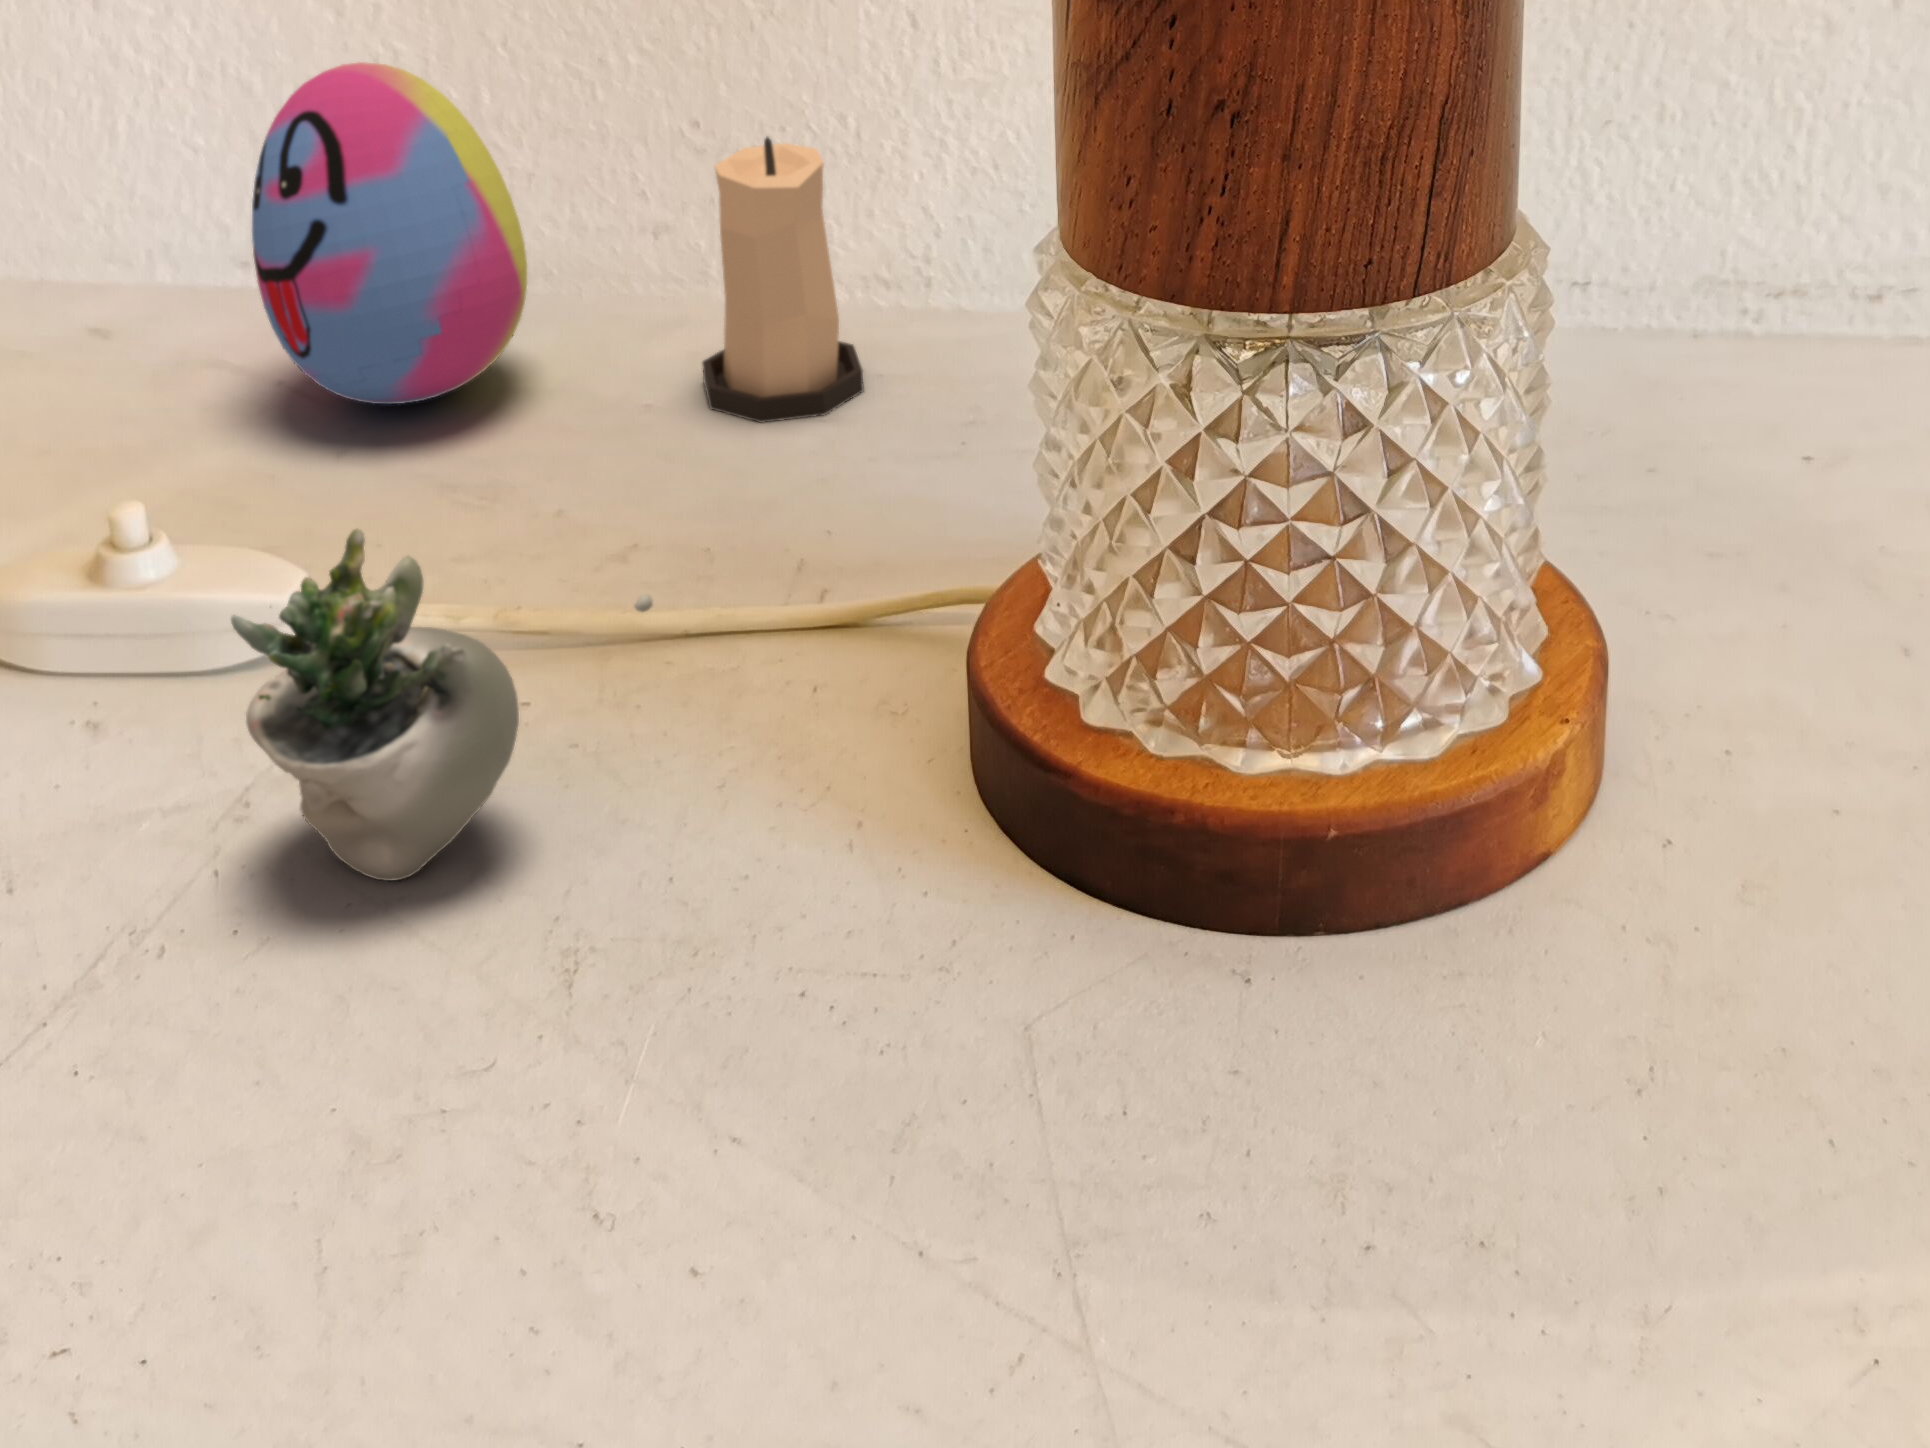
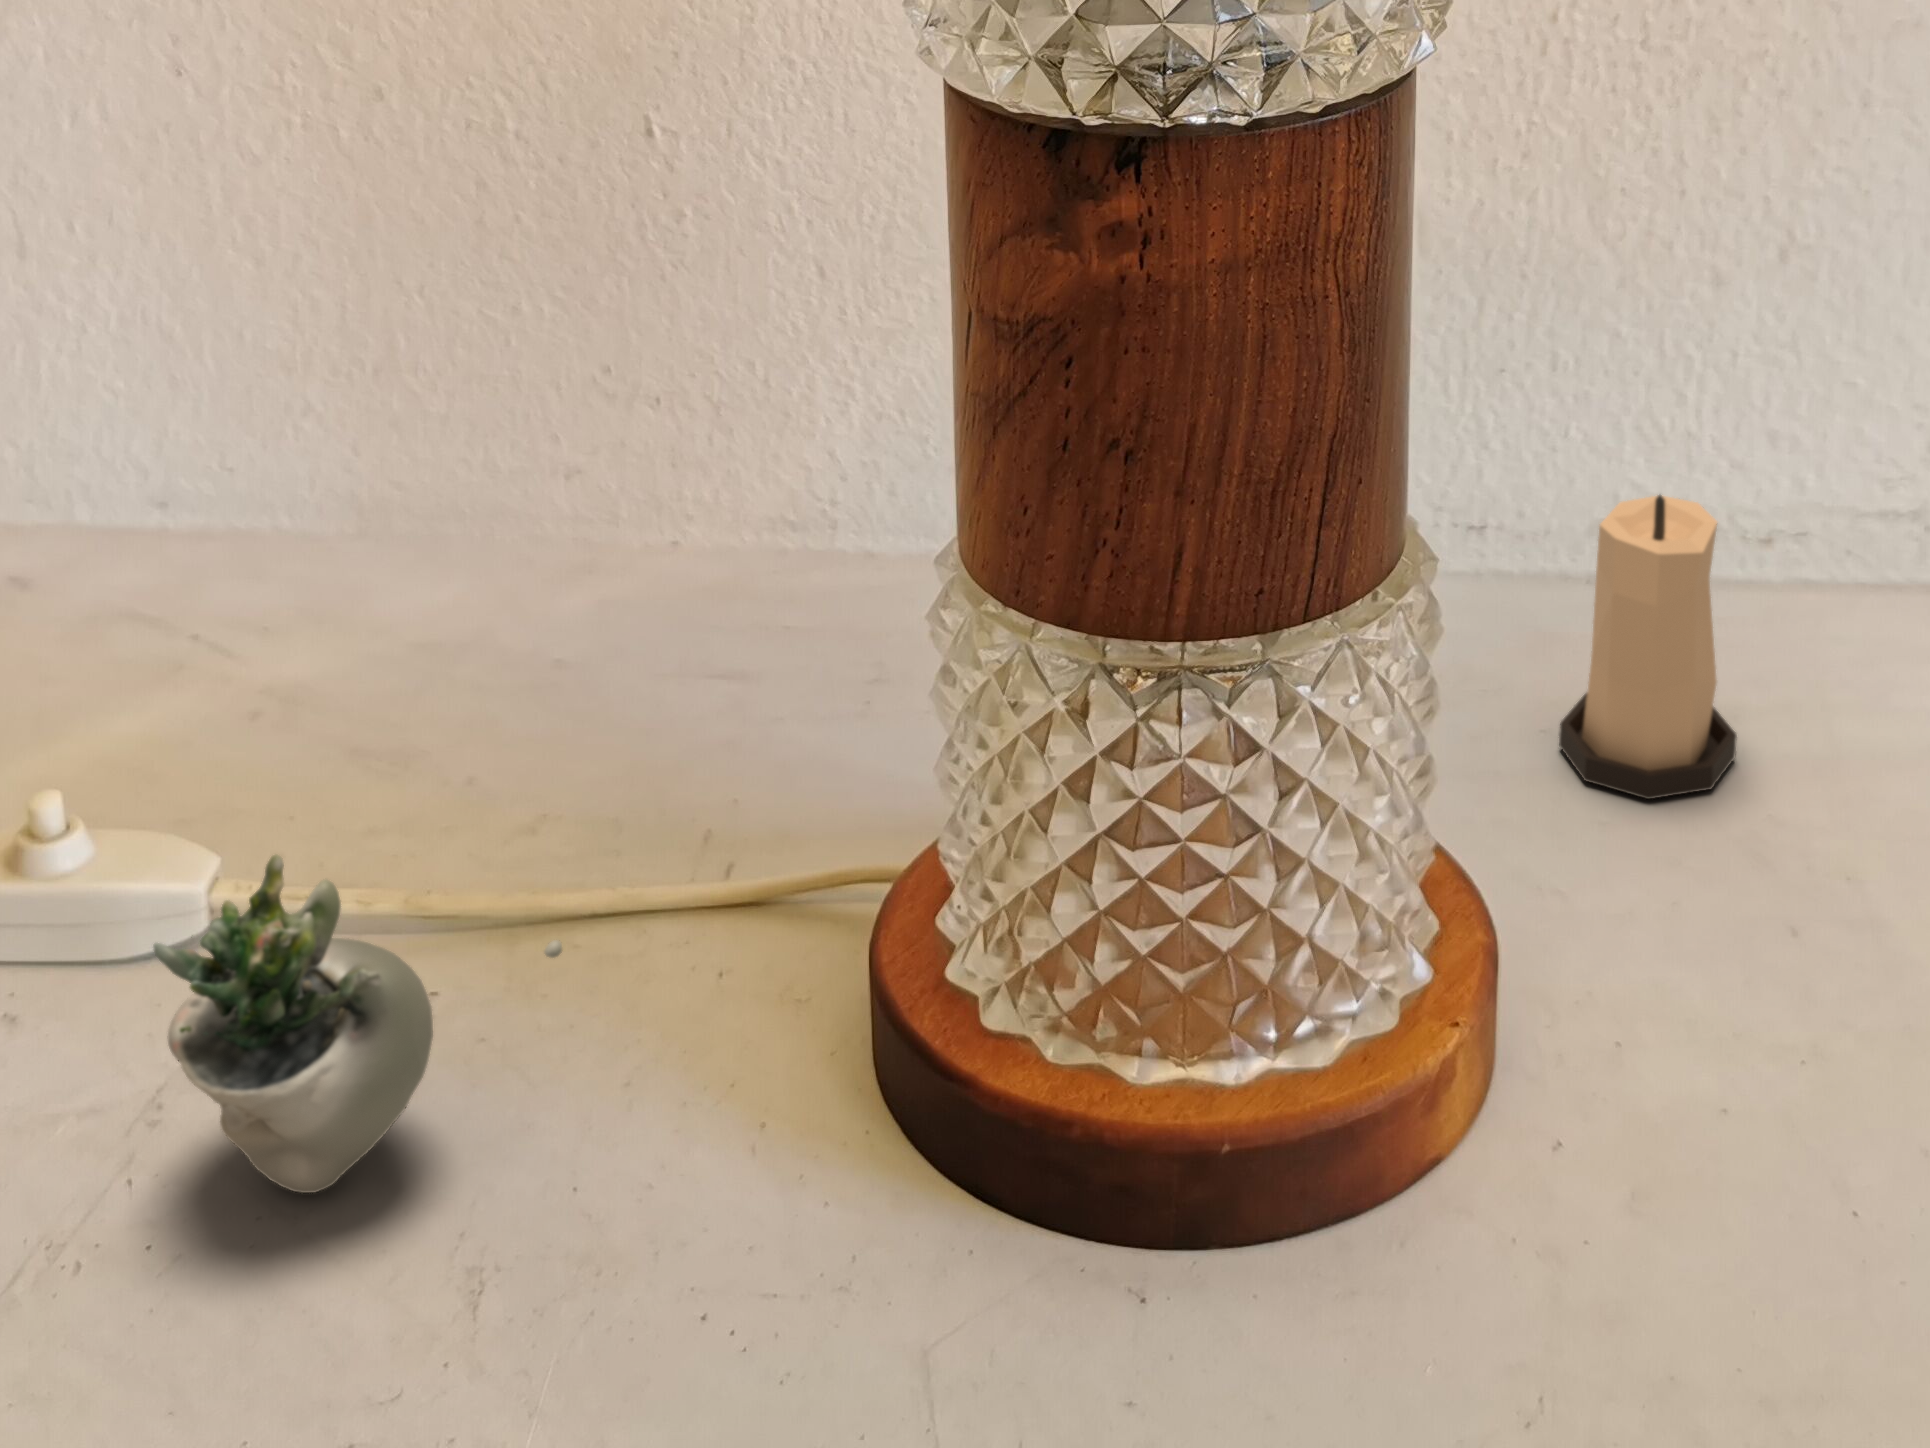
decorative egg: present [252,62,527,404] -> none [177,315,446,651]
candle: present [702,137,864,423] -> present [1559,495,1737,799]

